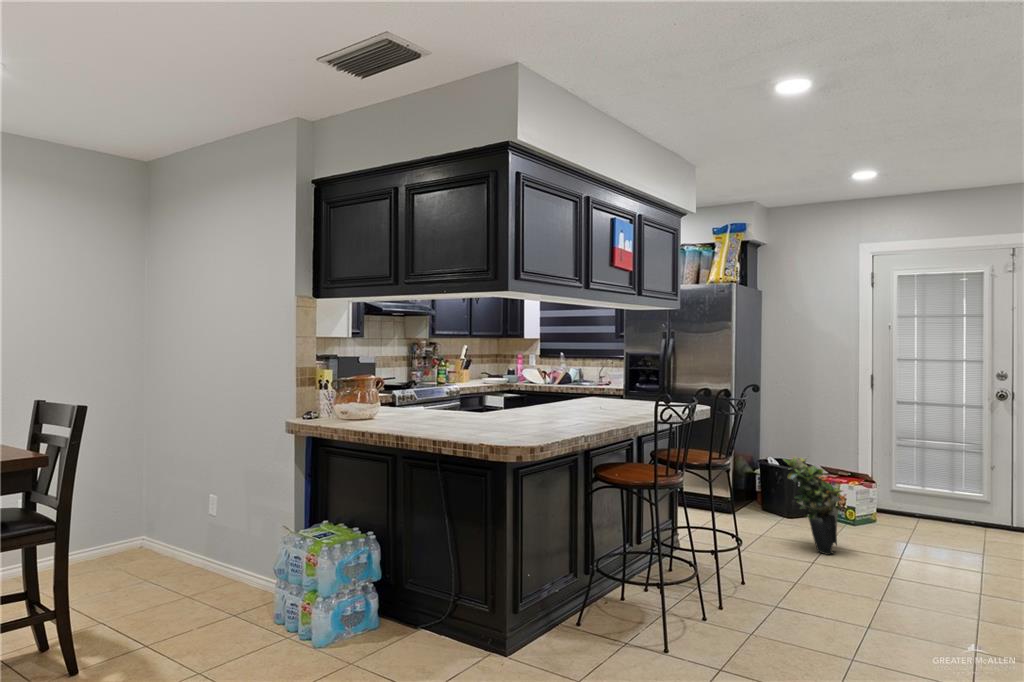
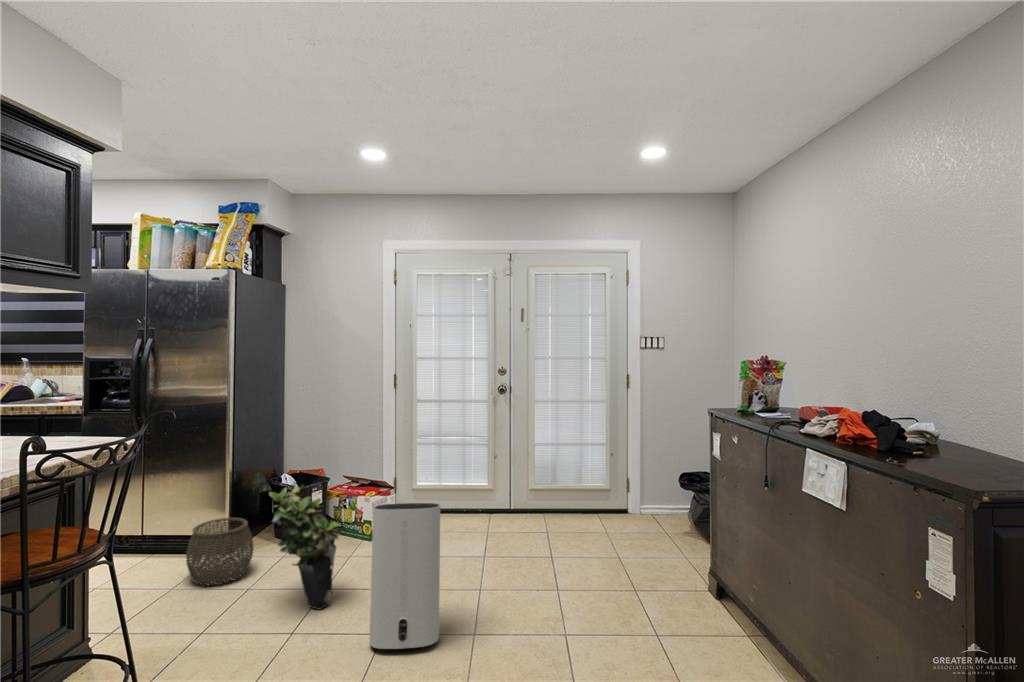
air purifier: none [881,472,944,585] -> present [369,503,440,649]
woven basket: none [709,482,758,530] -> present [186,518,254,586]

